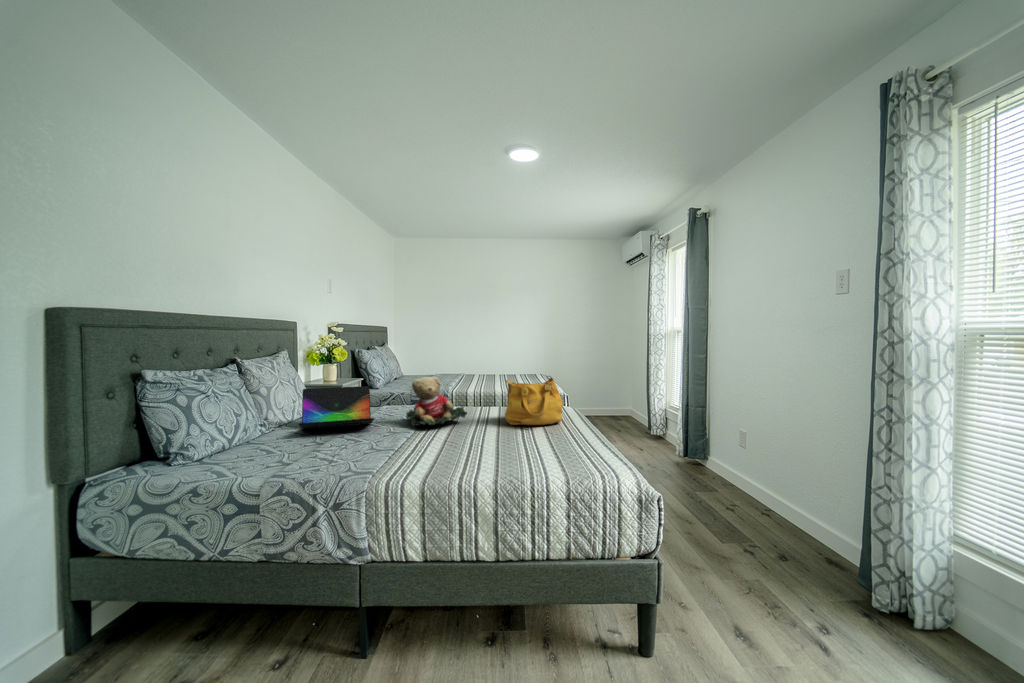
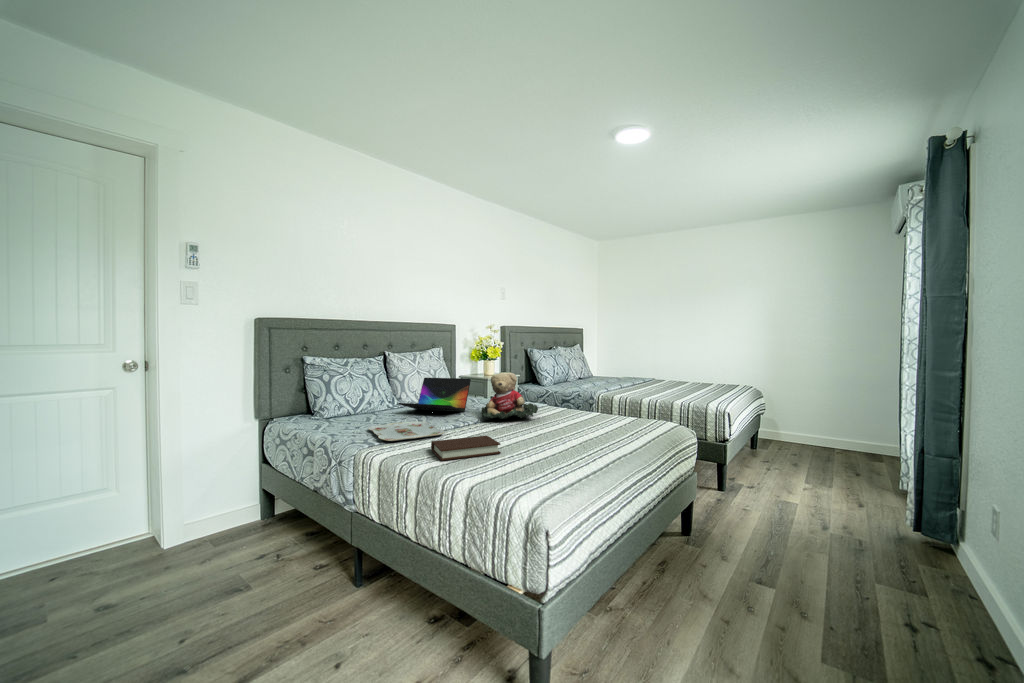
handbag: present [505,376,563,425] -> none [564,378,635,435]
serving tray: none [317,440,424,466] -> present [368,422,444,441]
book: none [455,441,519,471] -> present [431,436,501,461]

